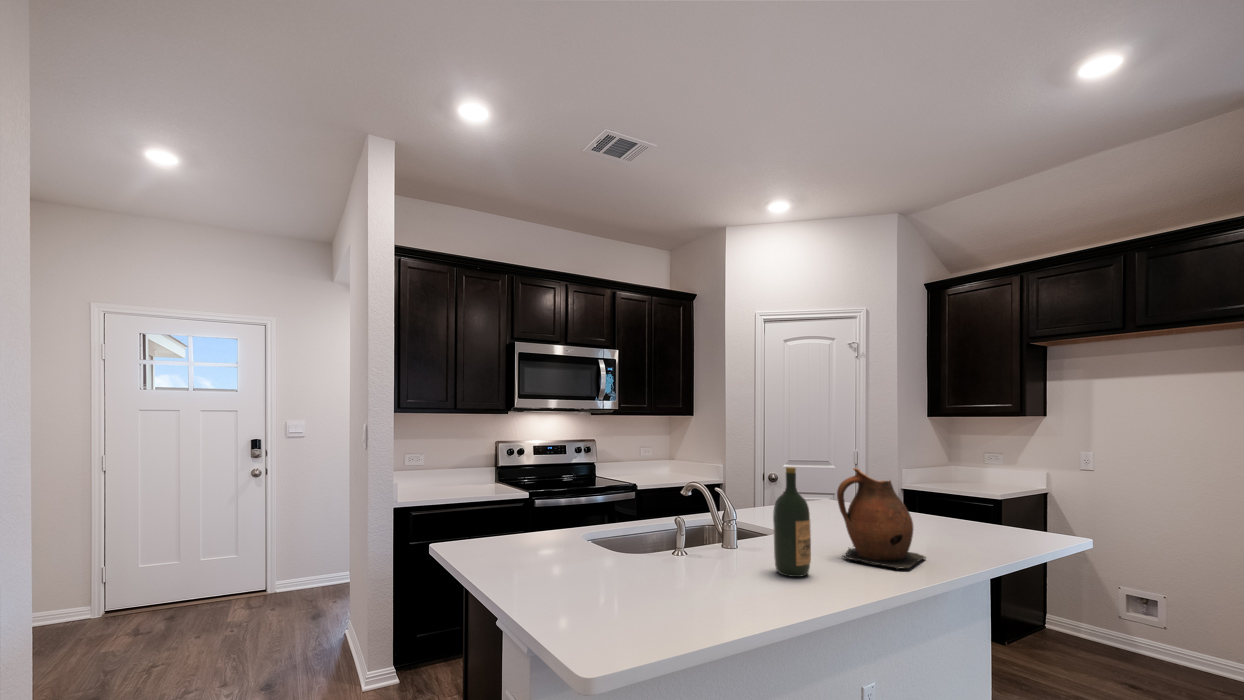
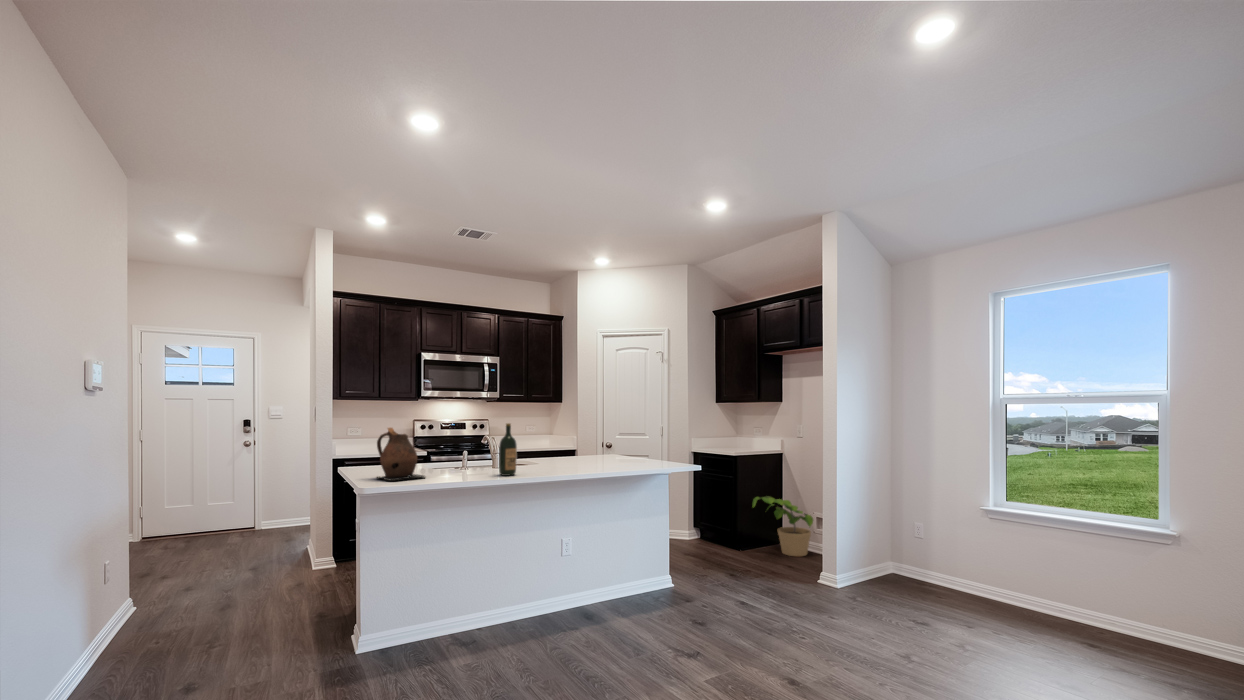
ceramic pitcher: present [837,468,926,569] -> present [377,428,425,481]
potted plant: none [1044,566,1145,663] -> present [753,496,813,556]

